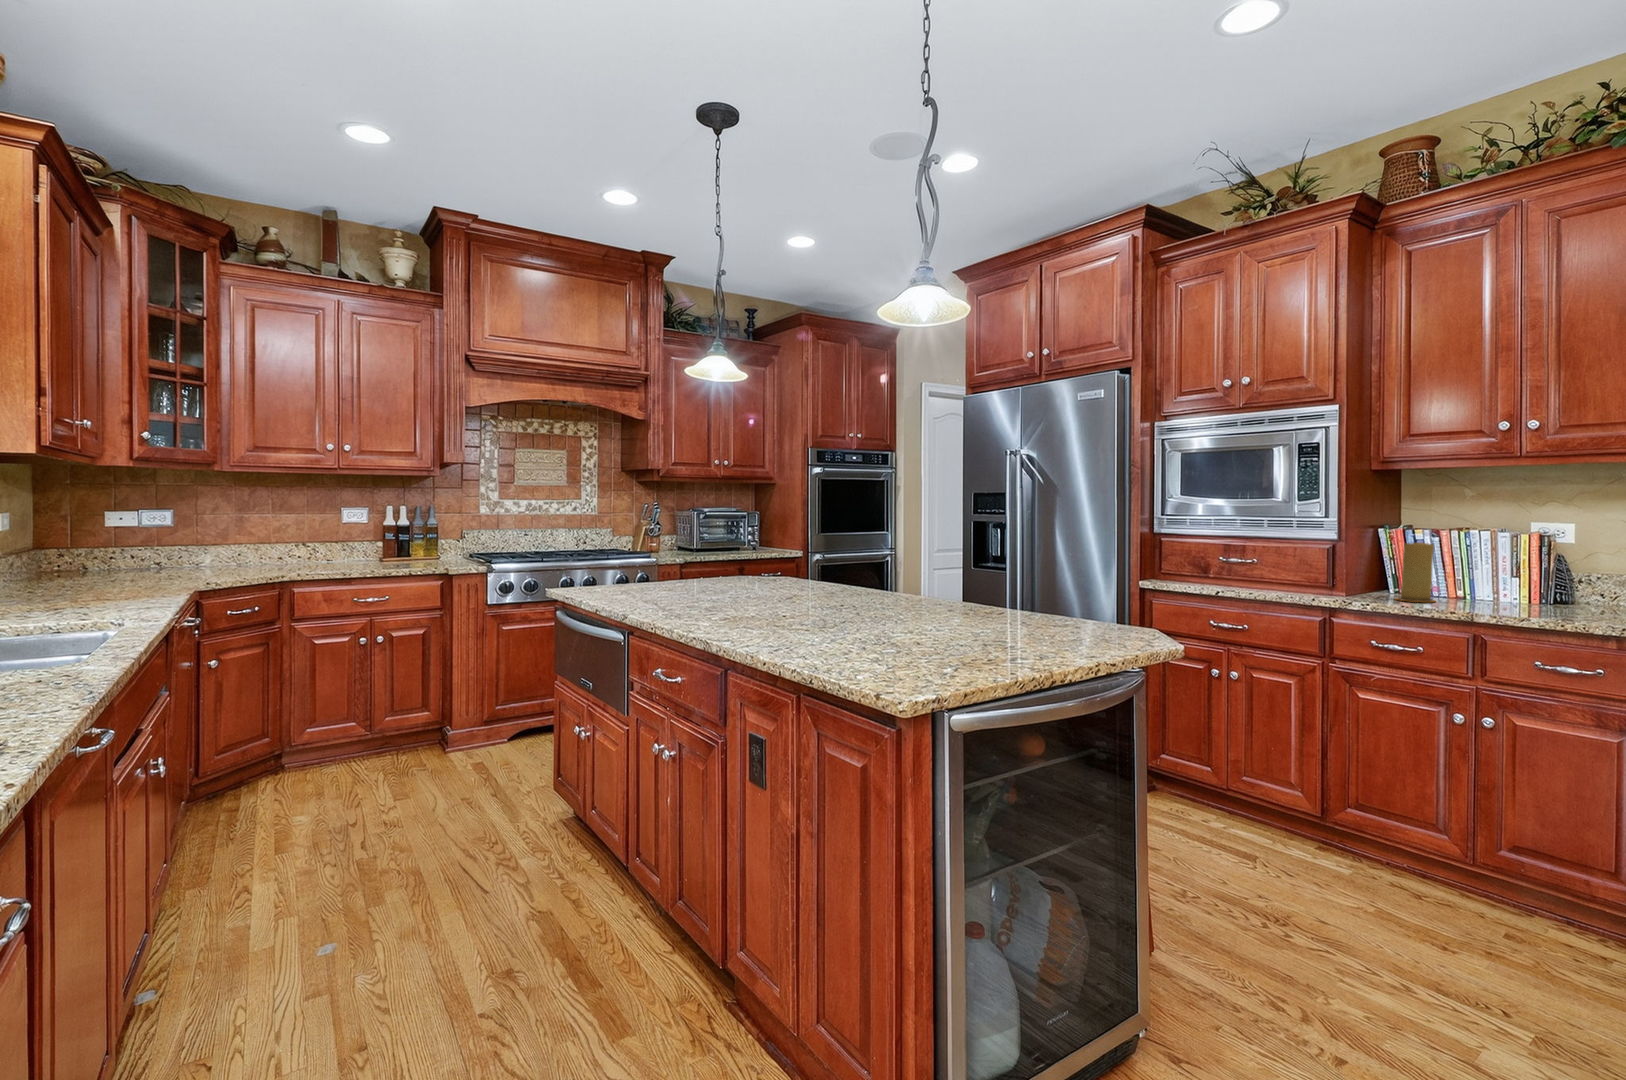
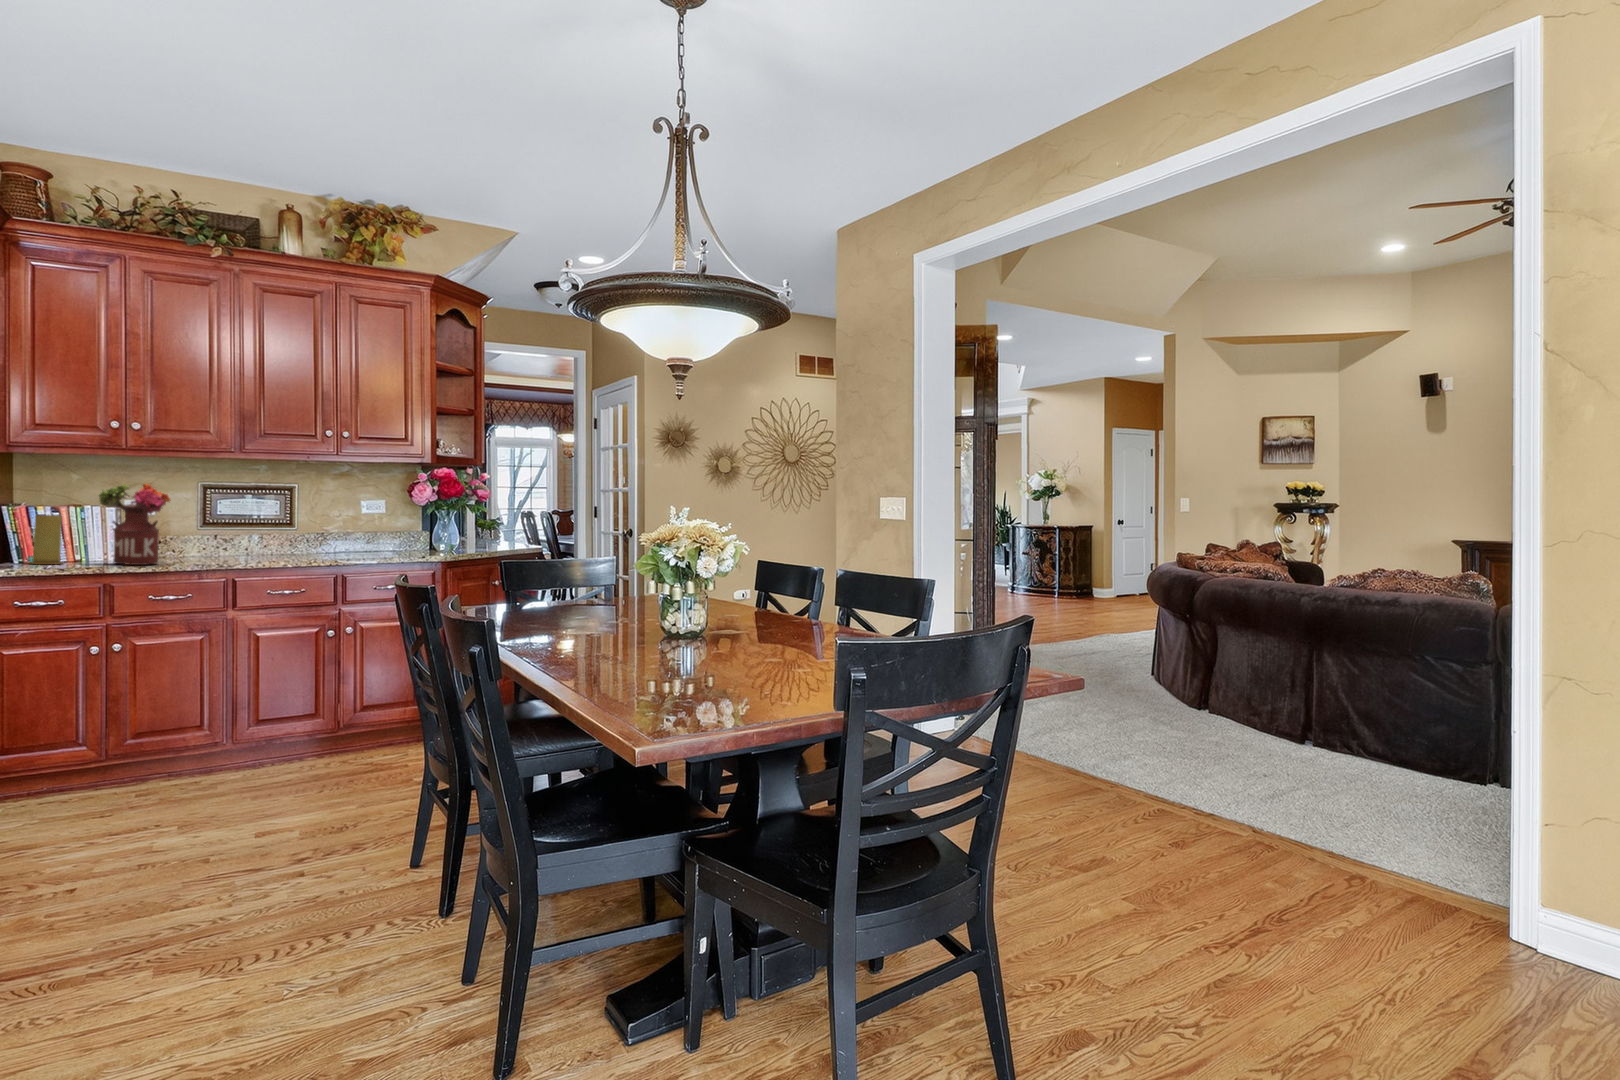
flower arrangement: none [1476,499,1584,611] -> present [99,483,171,565]

